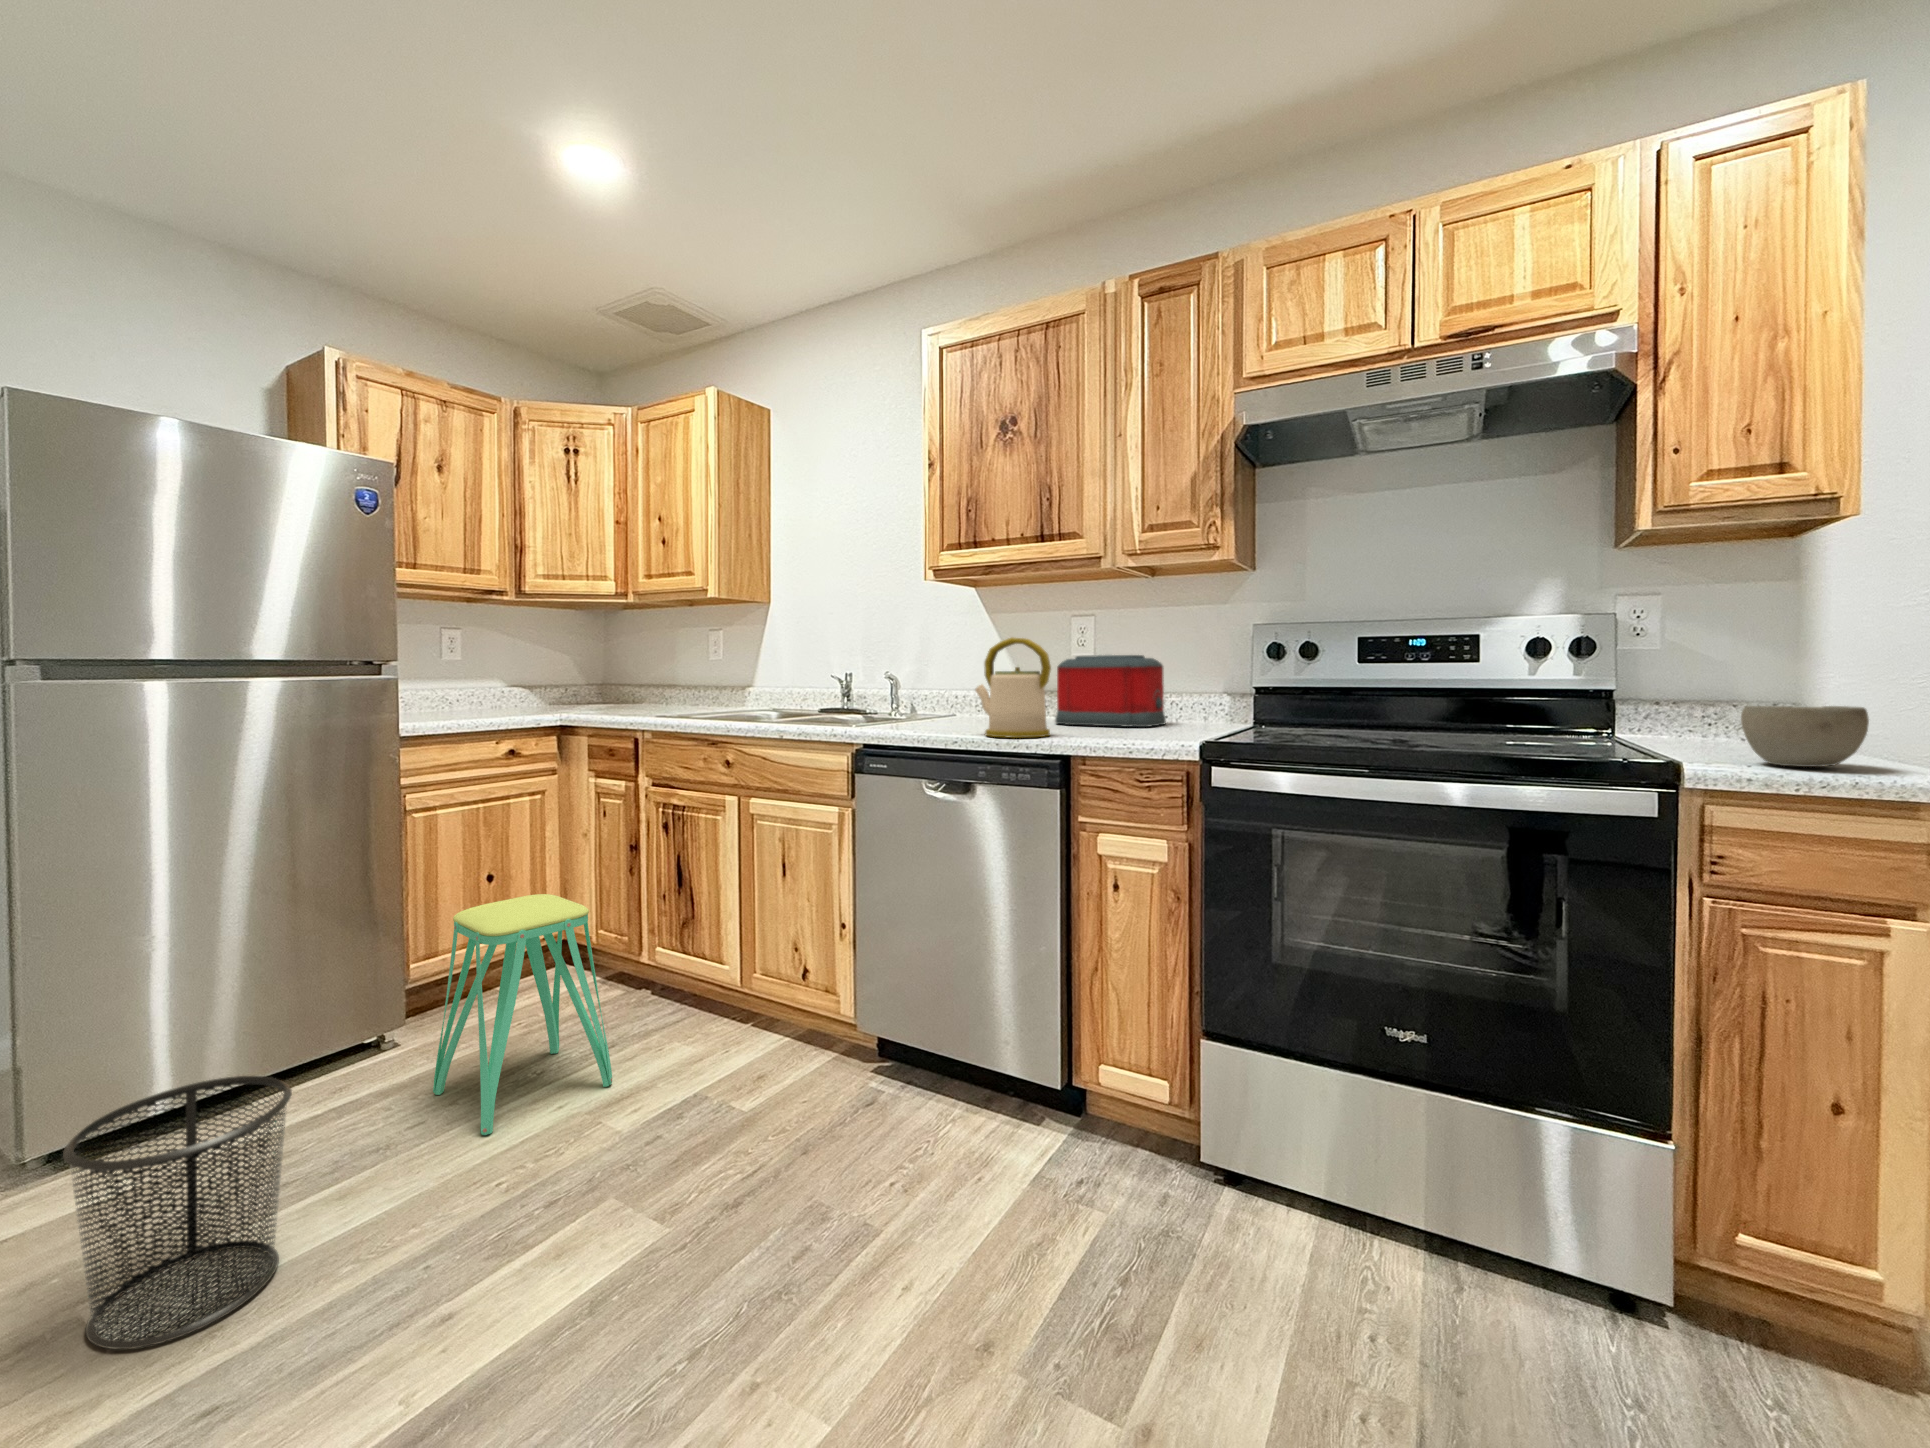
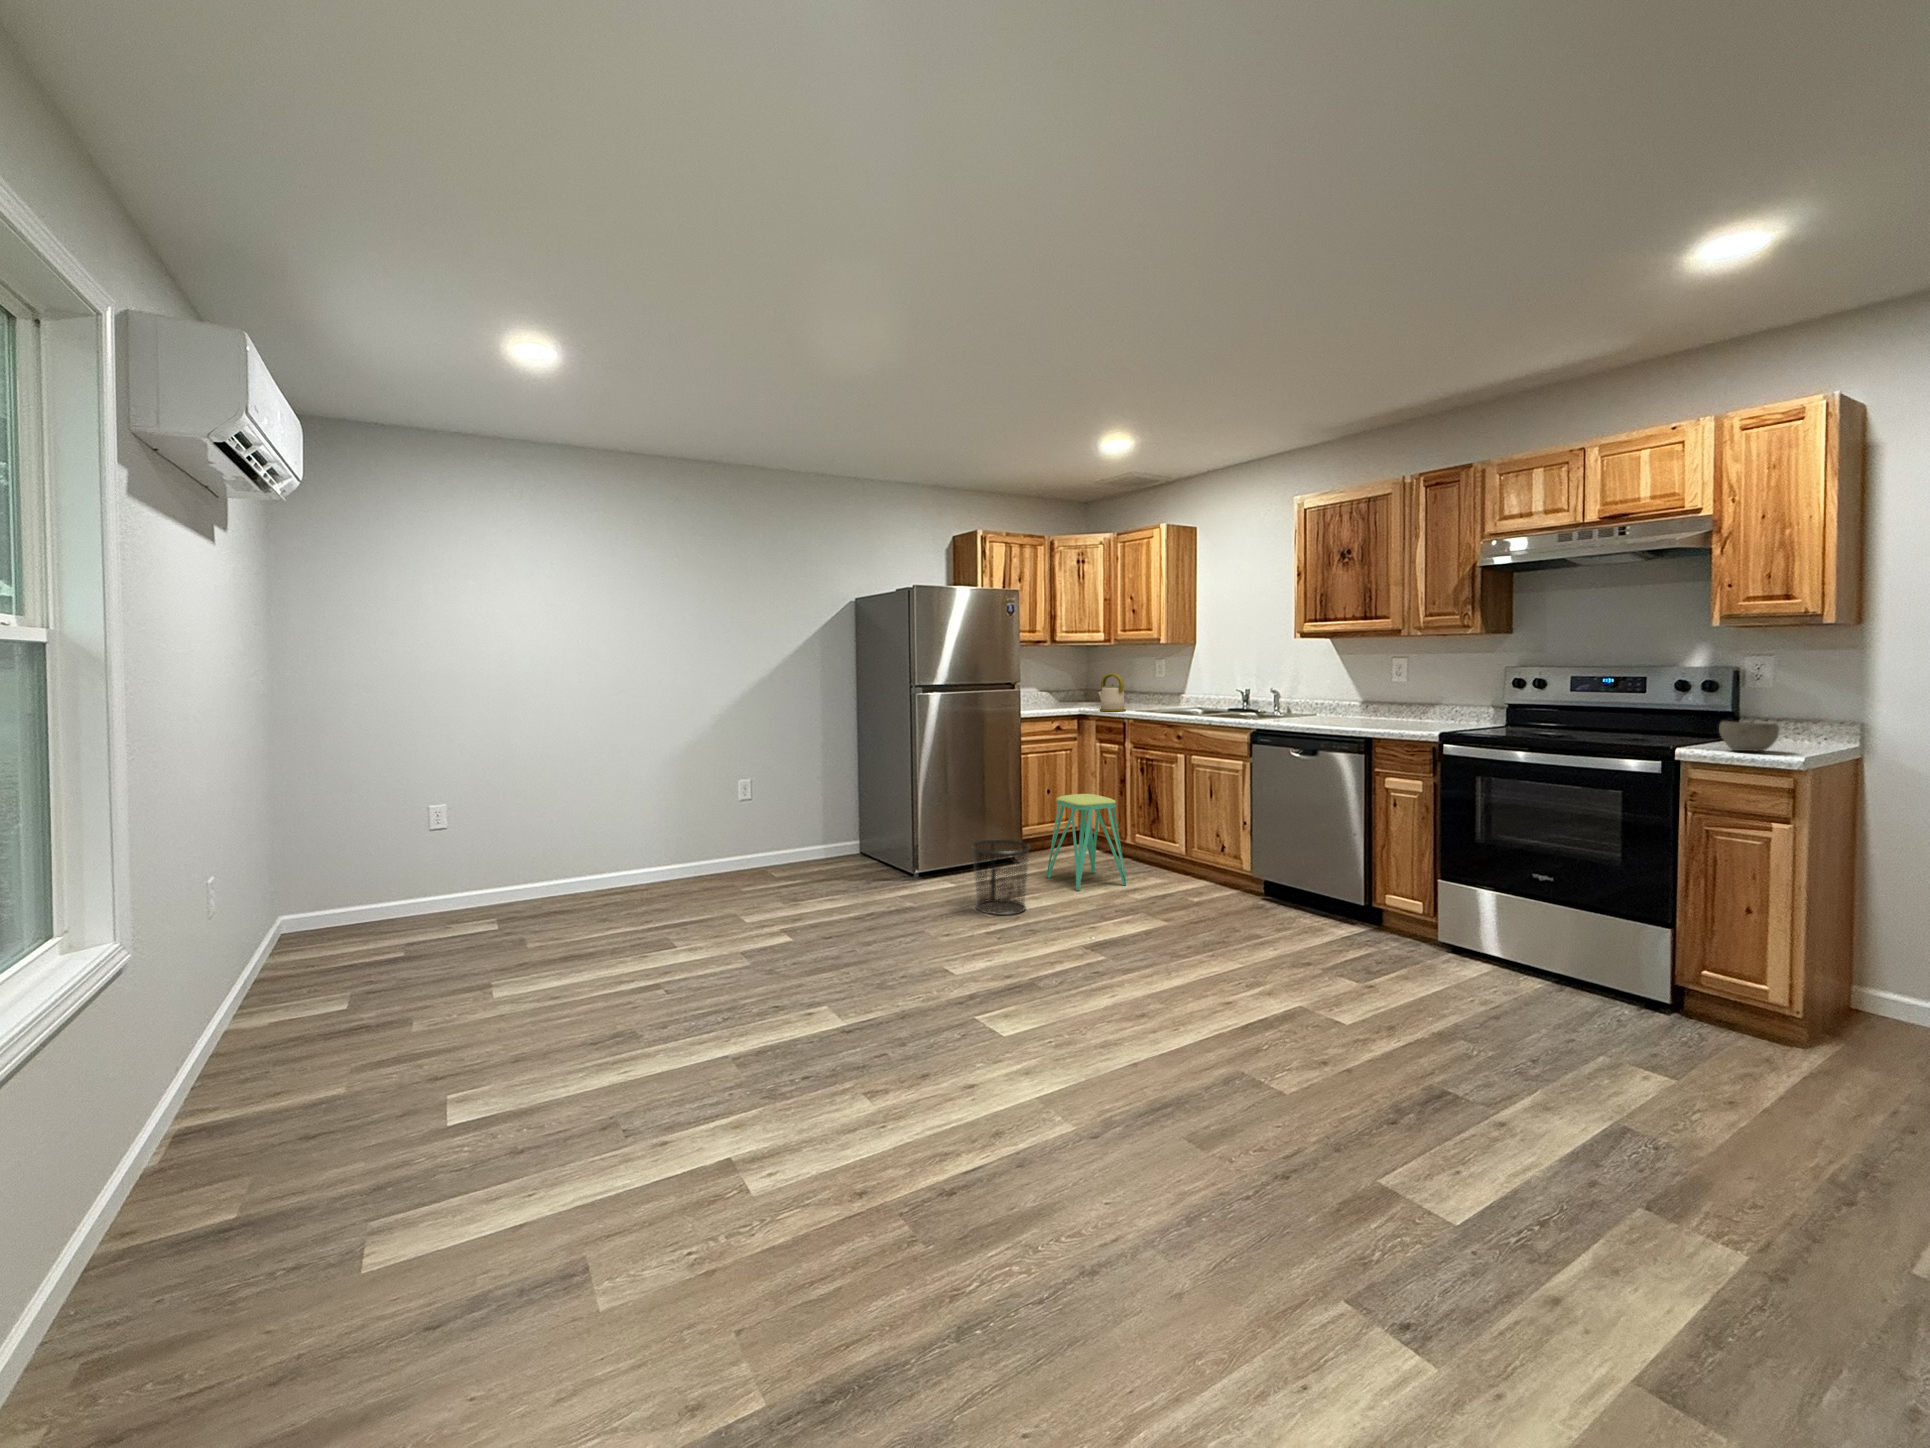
kettle: present [975,638,1051,738] -> present [1098,673,1126,712]
toaster: present [1055,655,1166,727] -> none [1374,683,1447,724]

